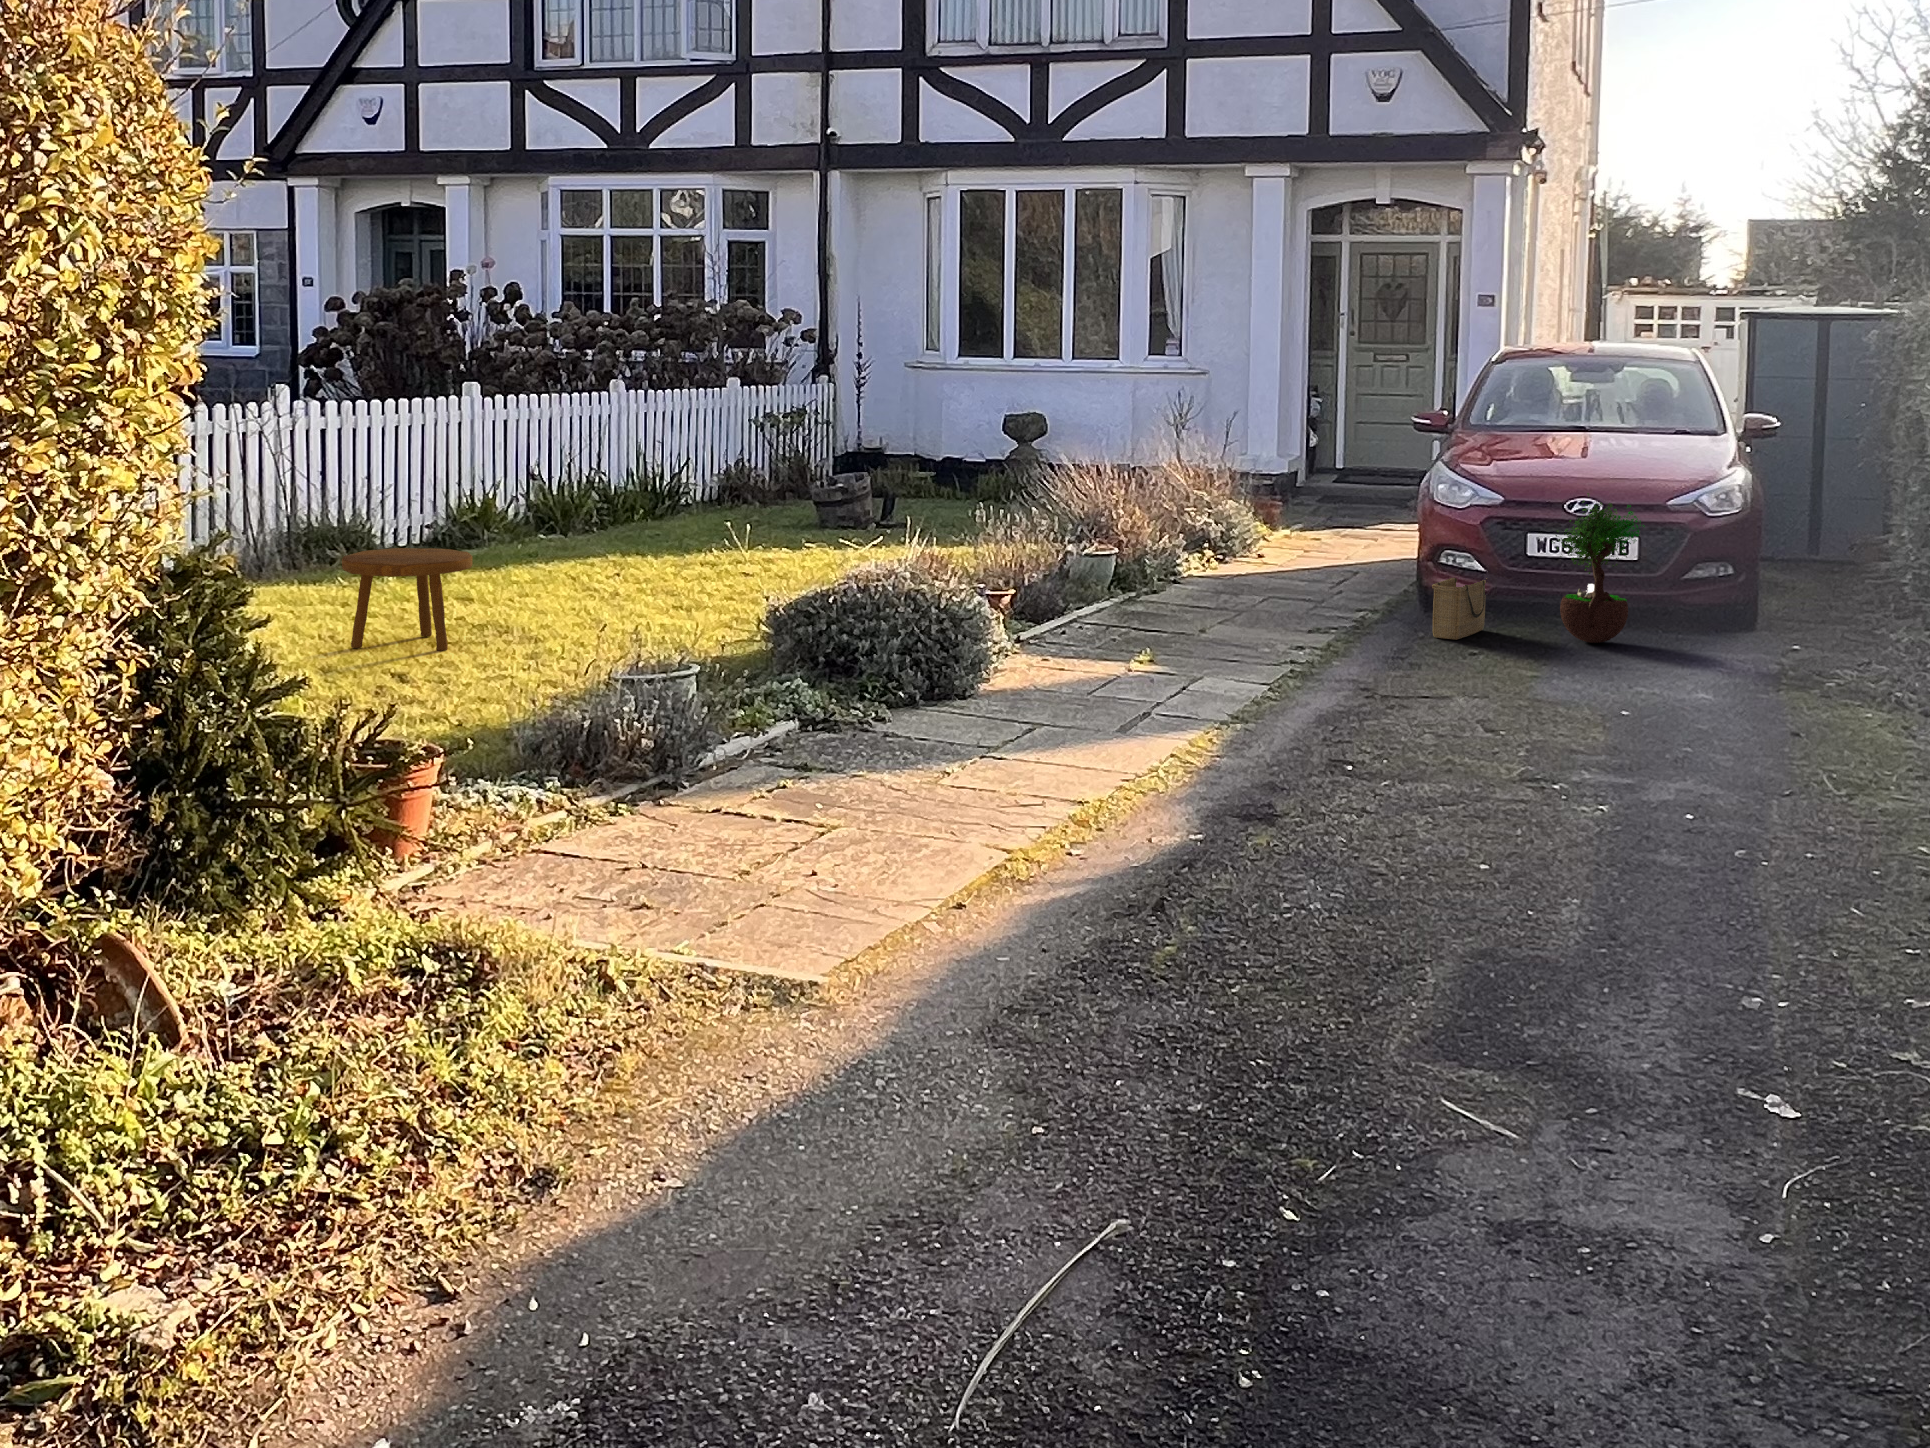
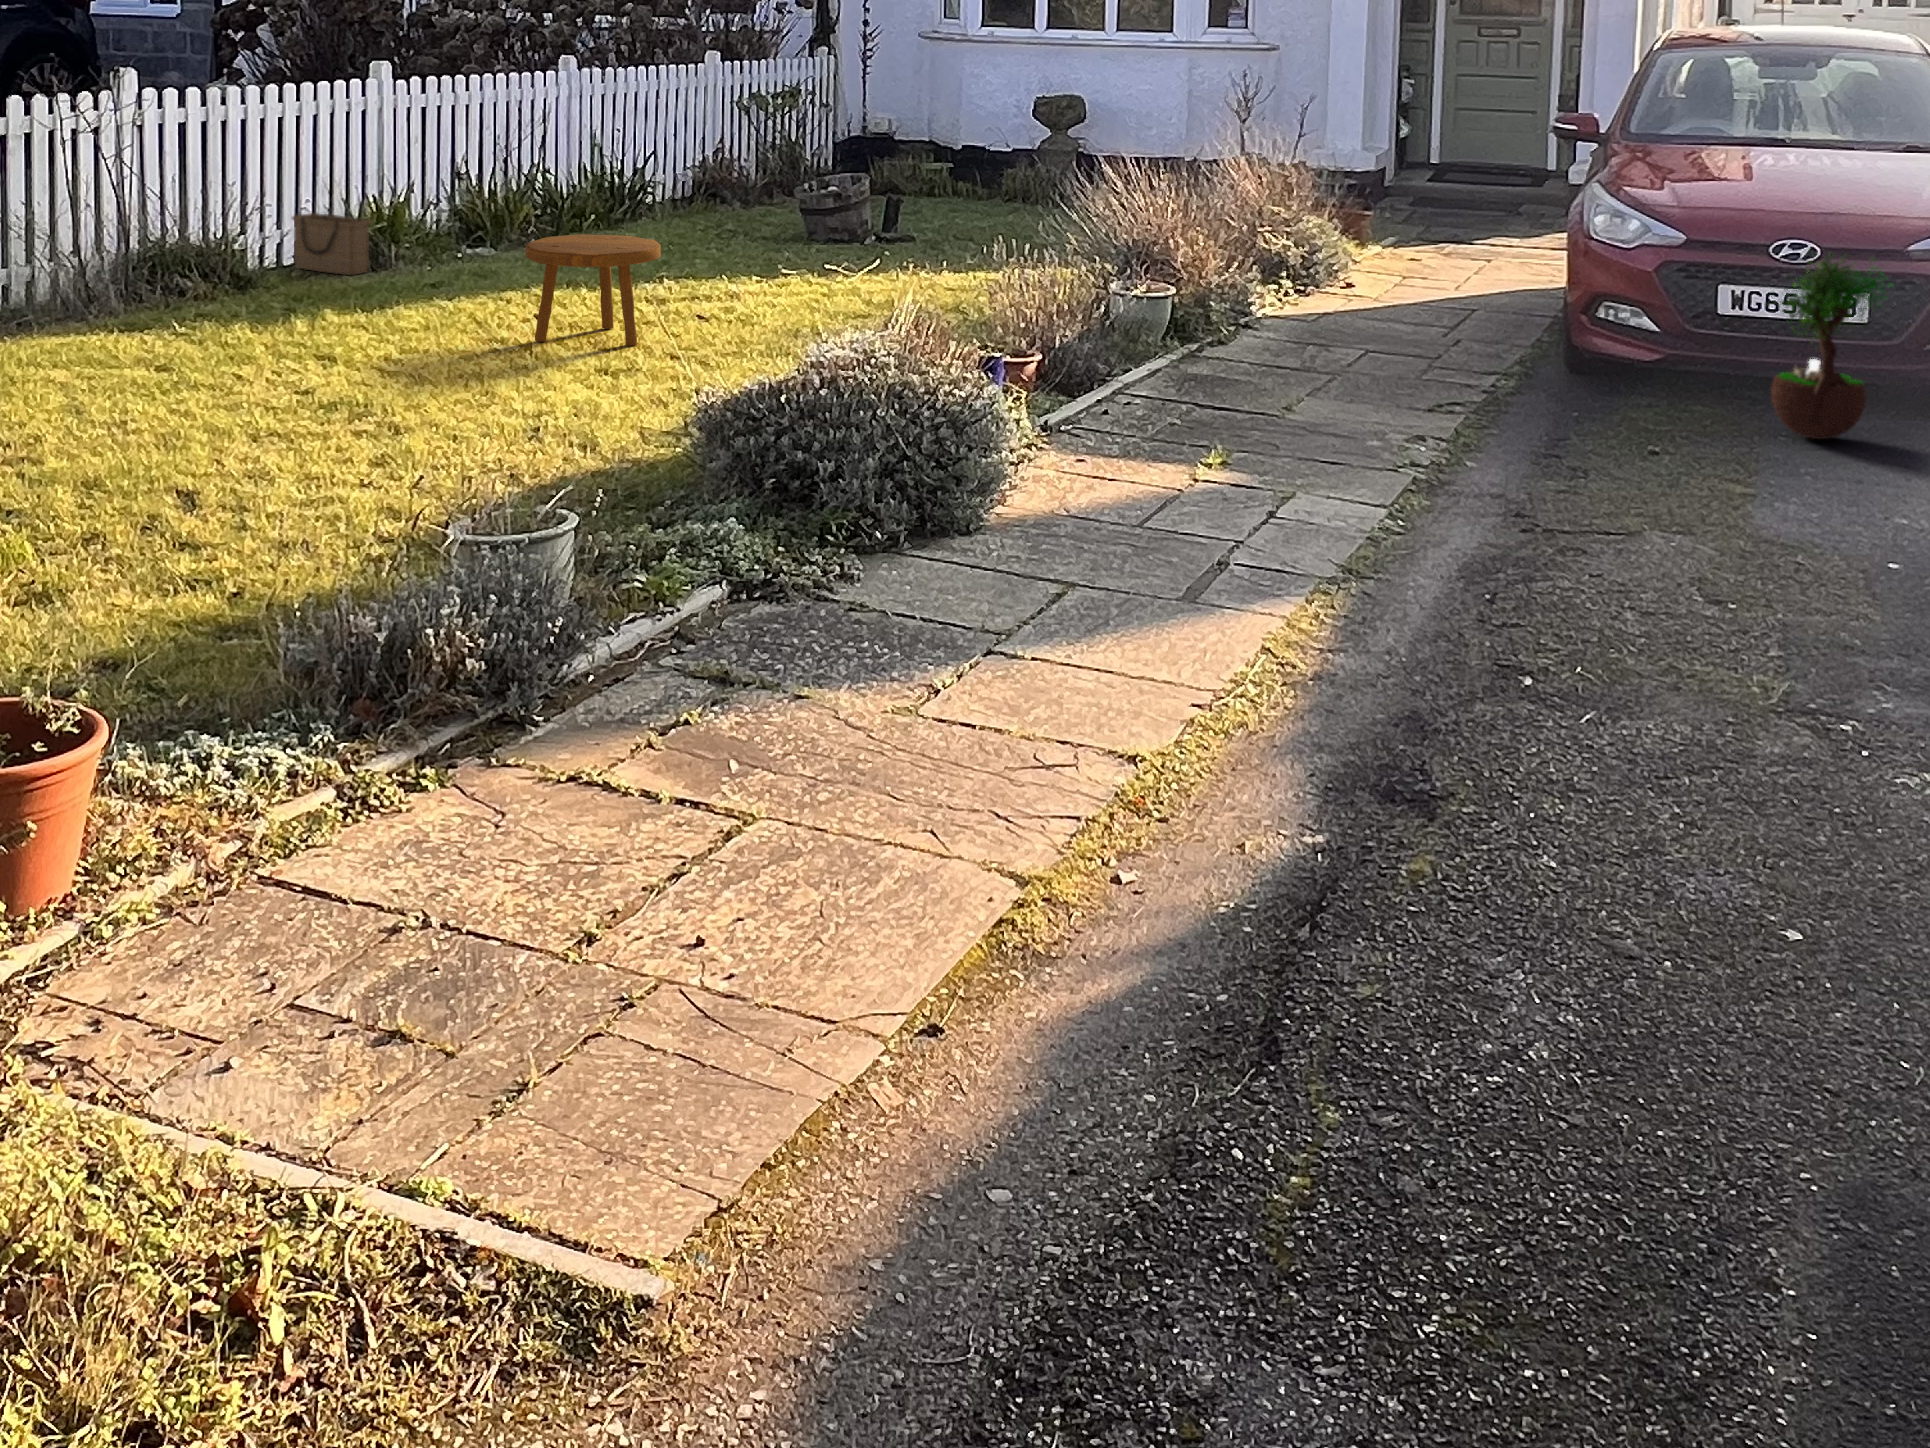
footstool: present [342,548,472,651] -> present [526,234,661,346]
basket: present [1432,578,1486,640] -> present [292,213,371,275]

